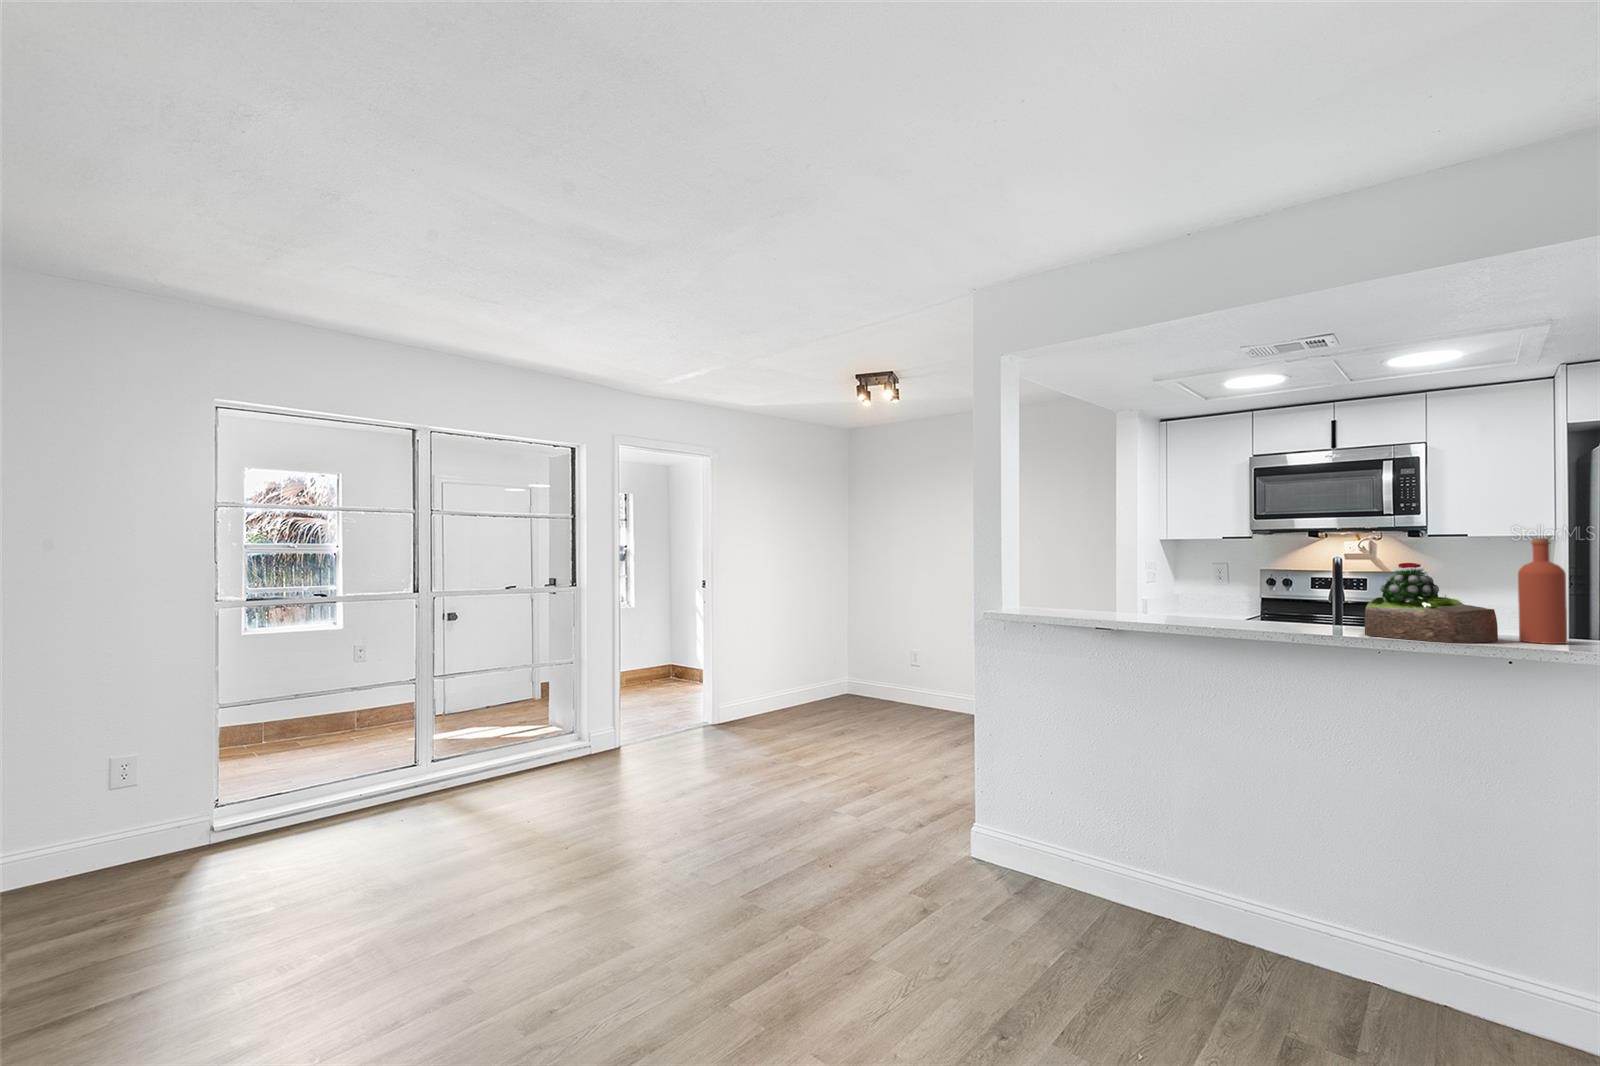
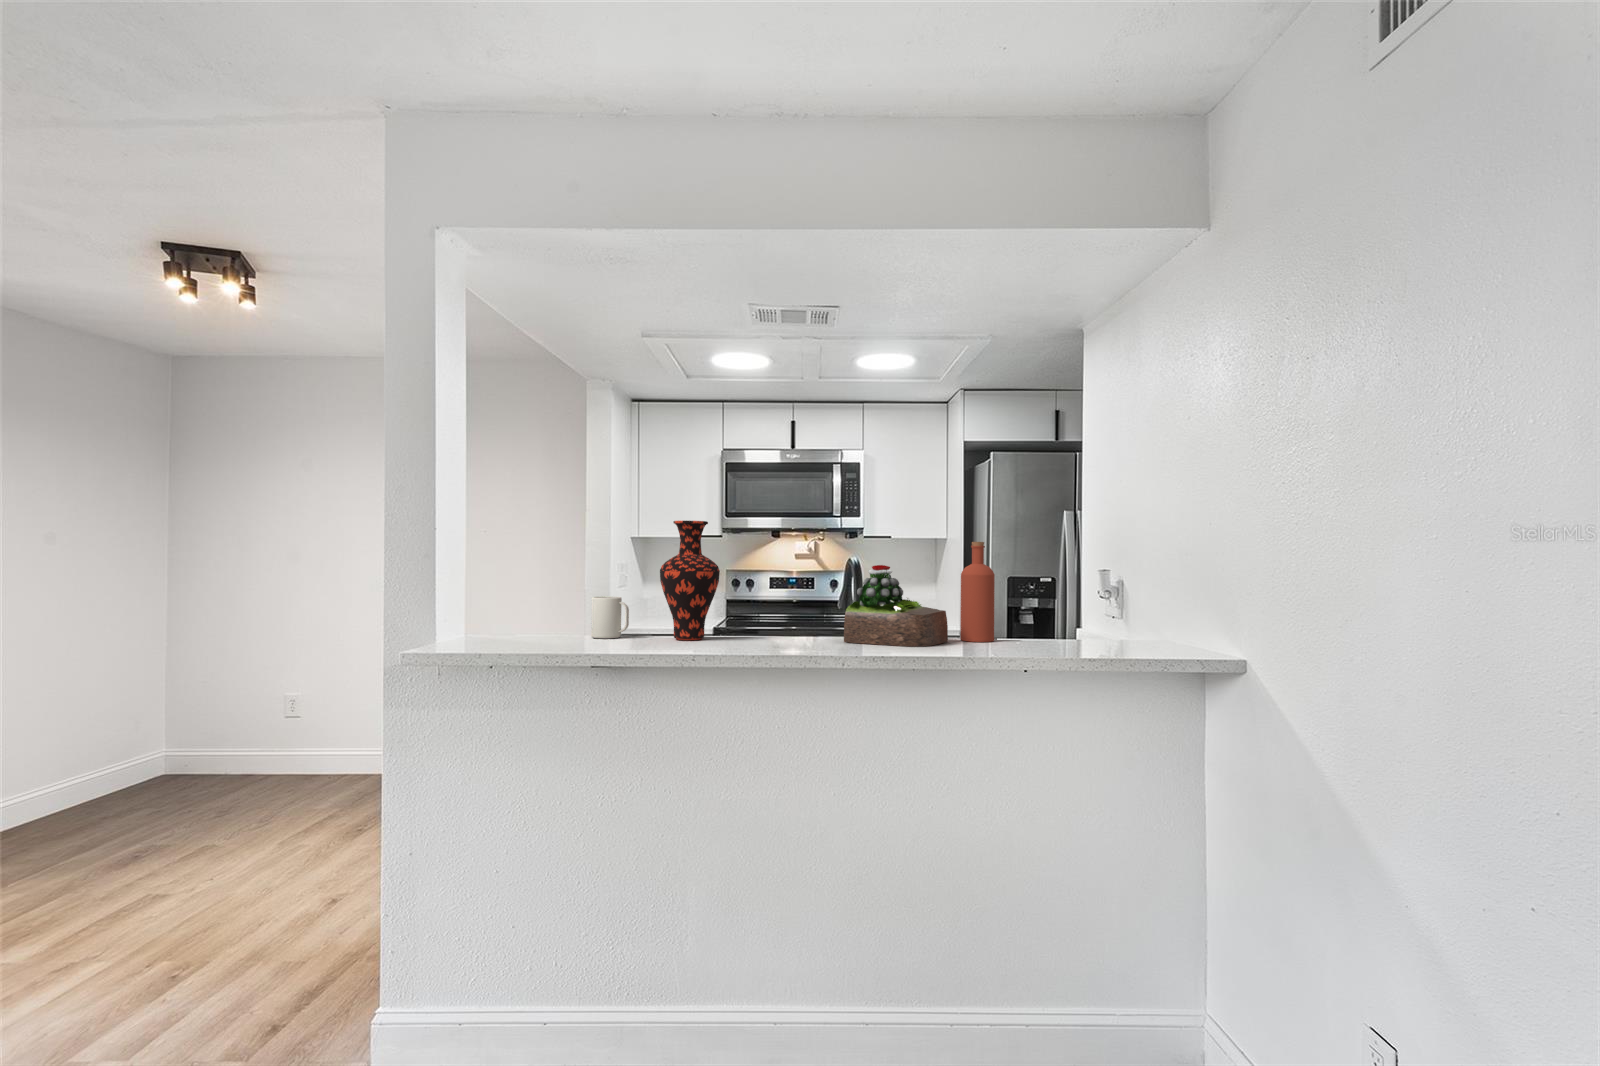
vase: none [1175,526,1232,627] -> present [660,521,720,640]
mug: none [1117,589,1149,622] -> present [591,596,629,638]

